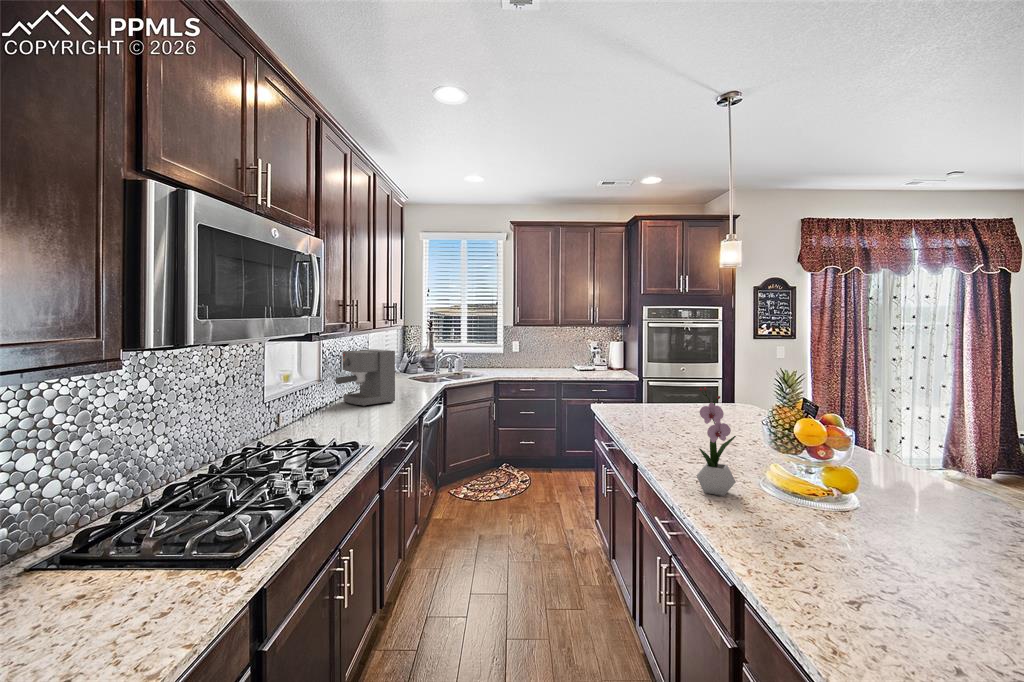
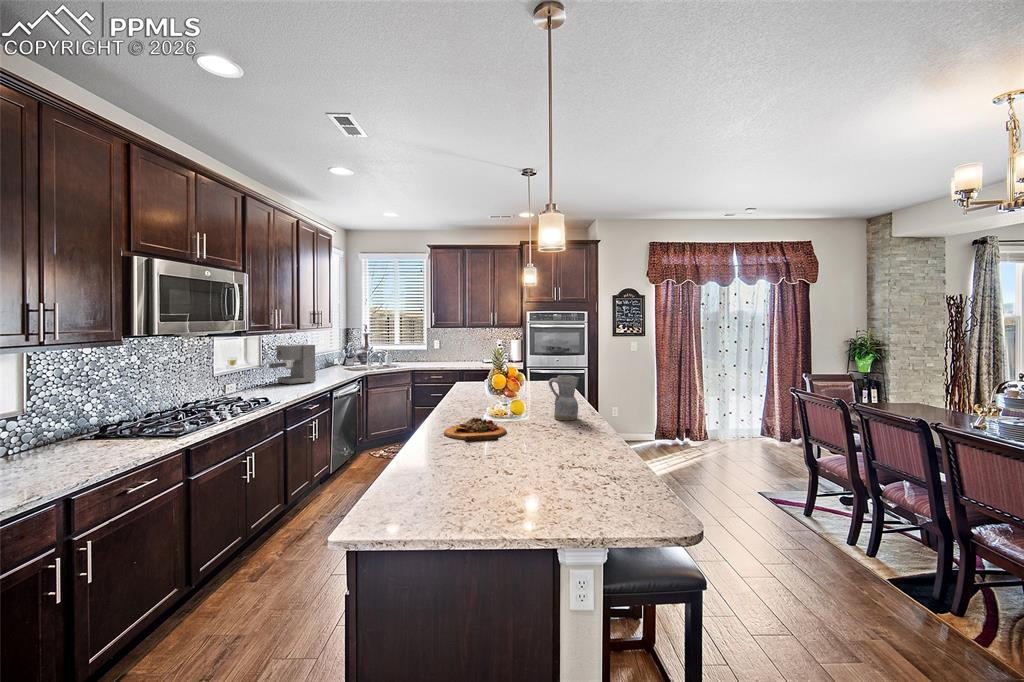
flower arrangement: present [696,387,736,496] -> none [446,358,472,418]
ceramic pitcher: none [889,421,955,508] -> present [549,375,578,420]
cutting board: none [761,519,940,598] -> present [444,418,507,441]

